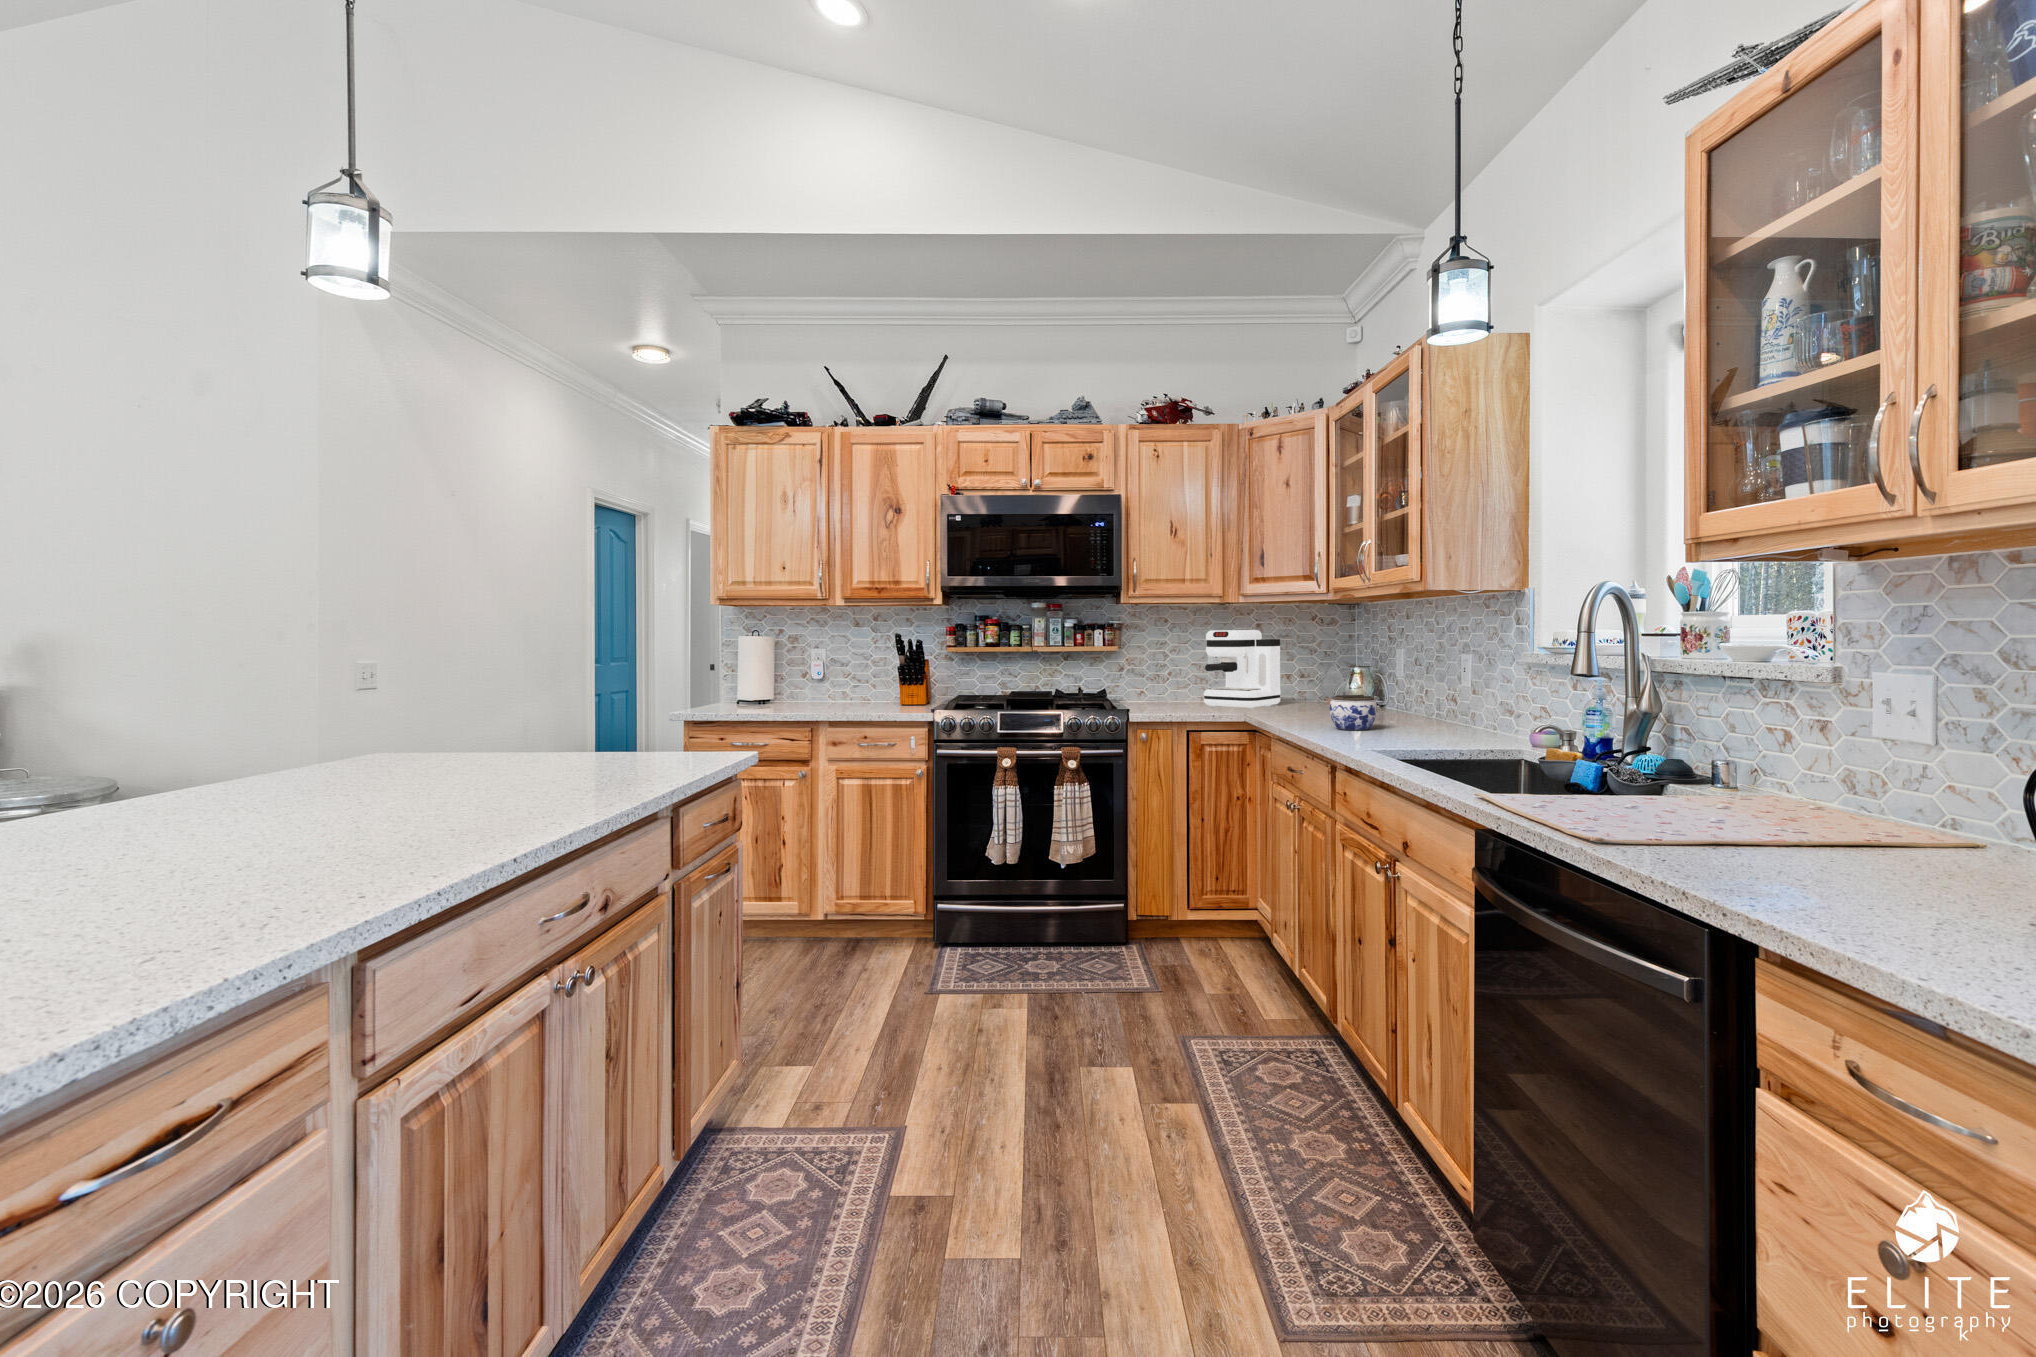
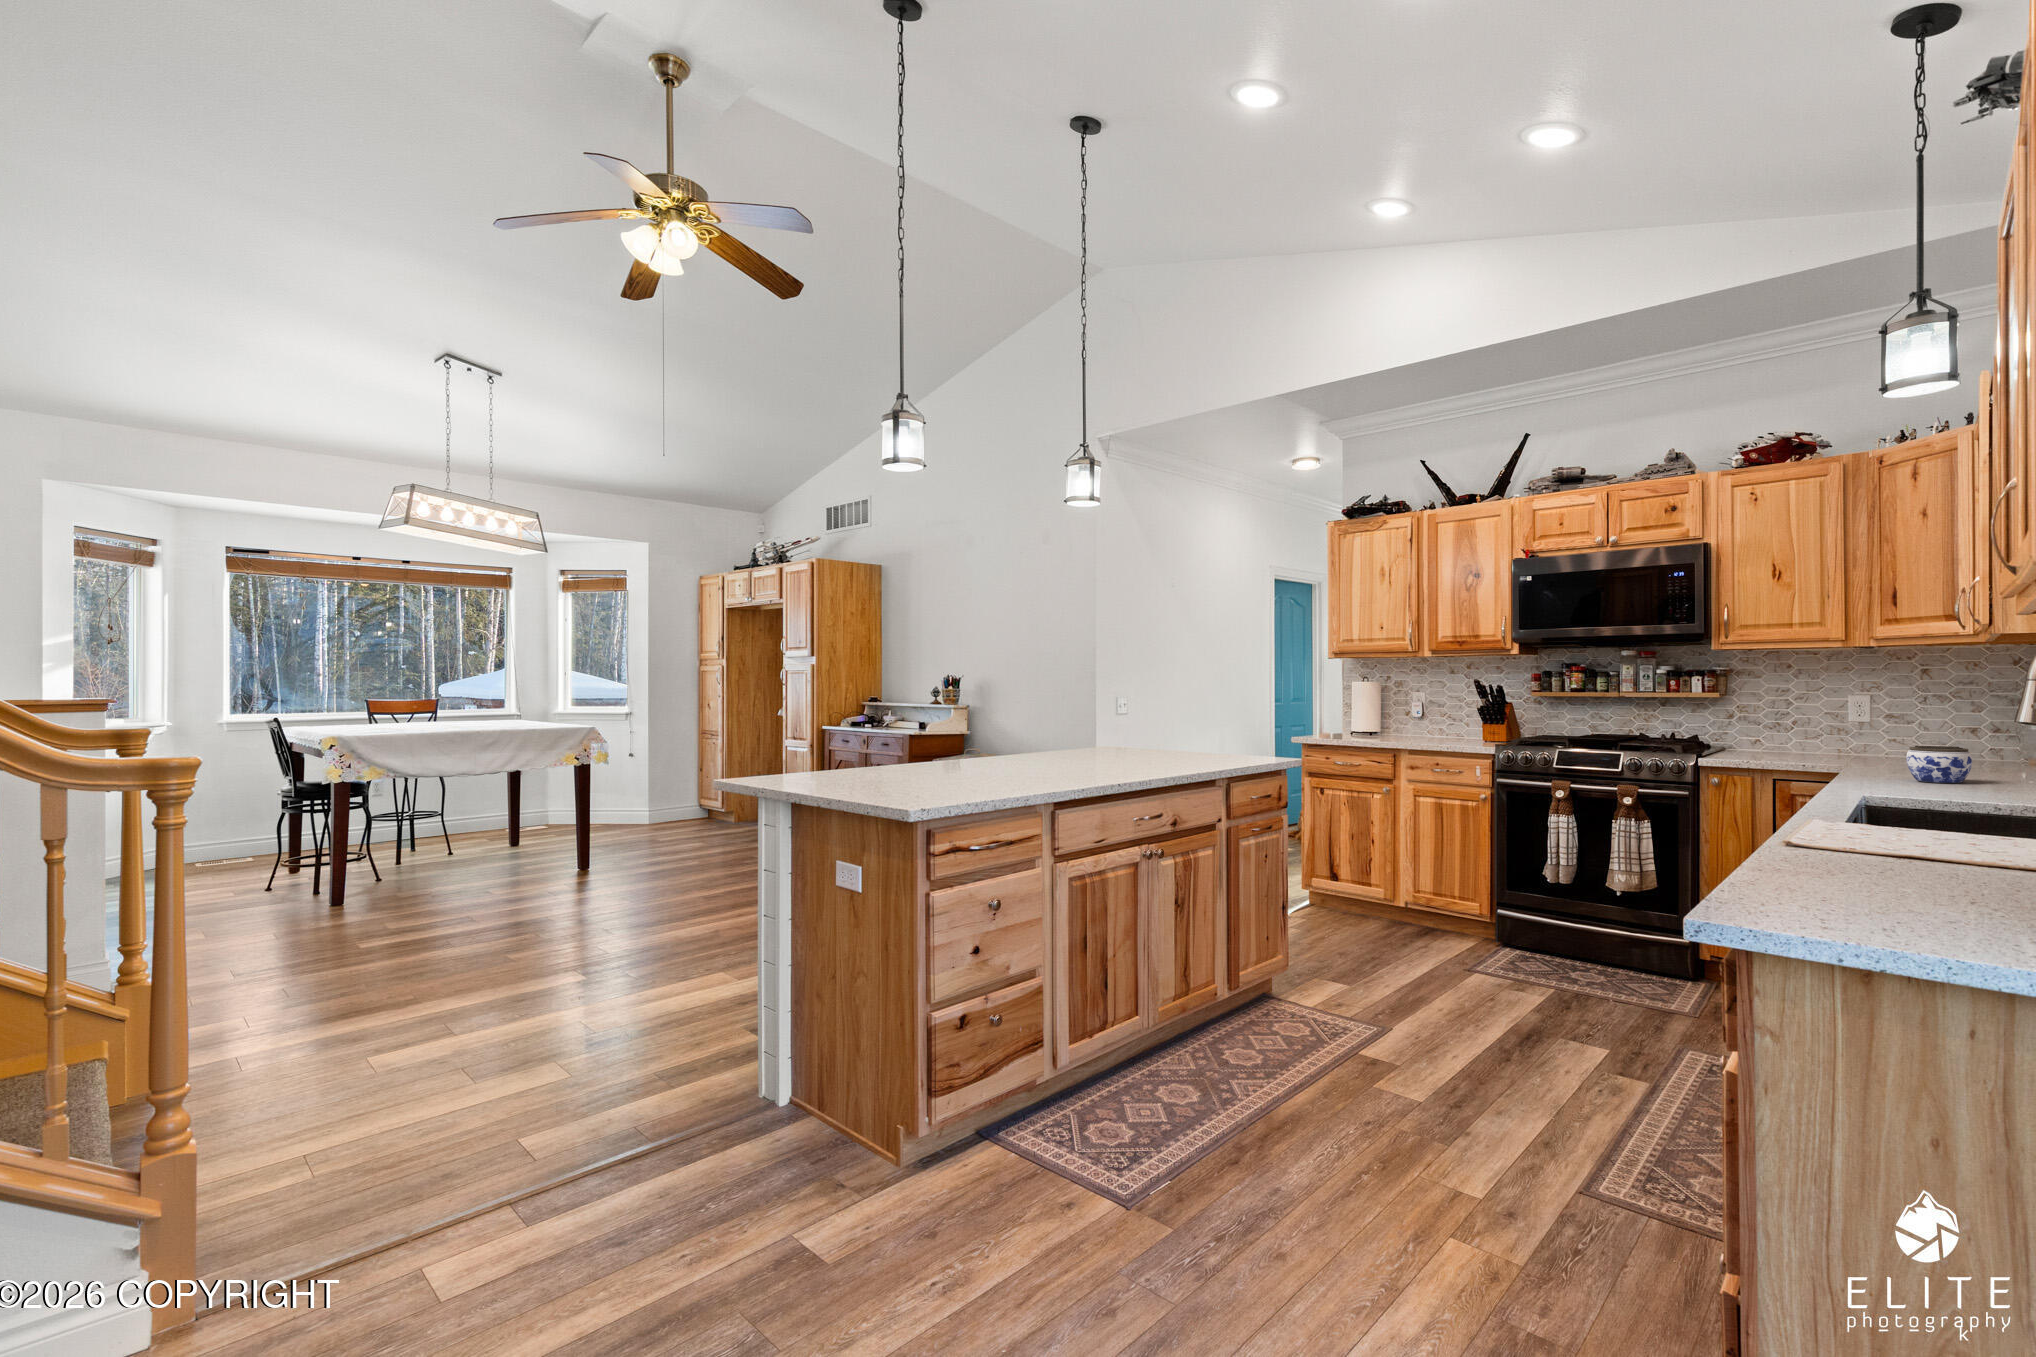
coffee maker: present [1204,630,1281,709] -> none [1815,676,1936,762]

